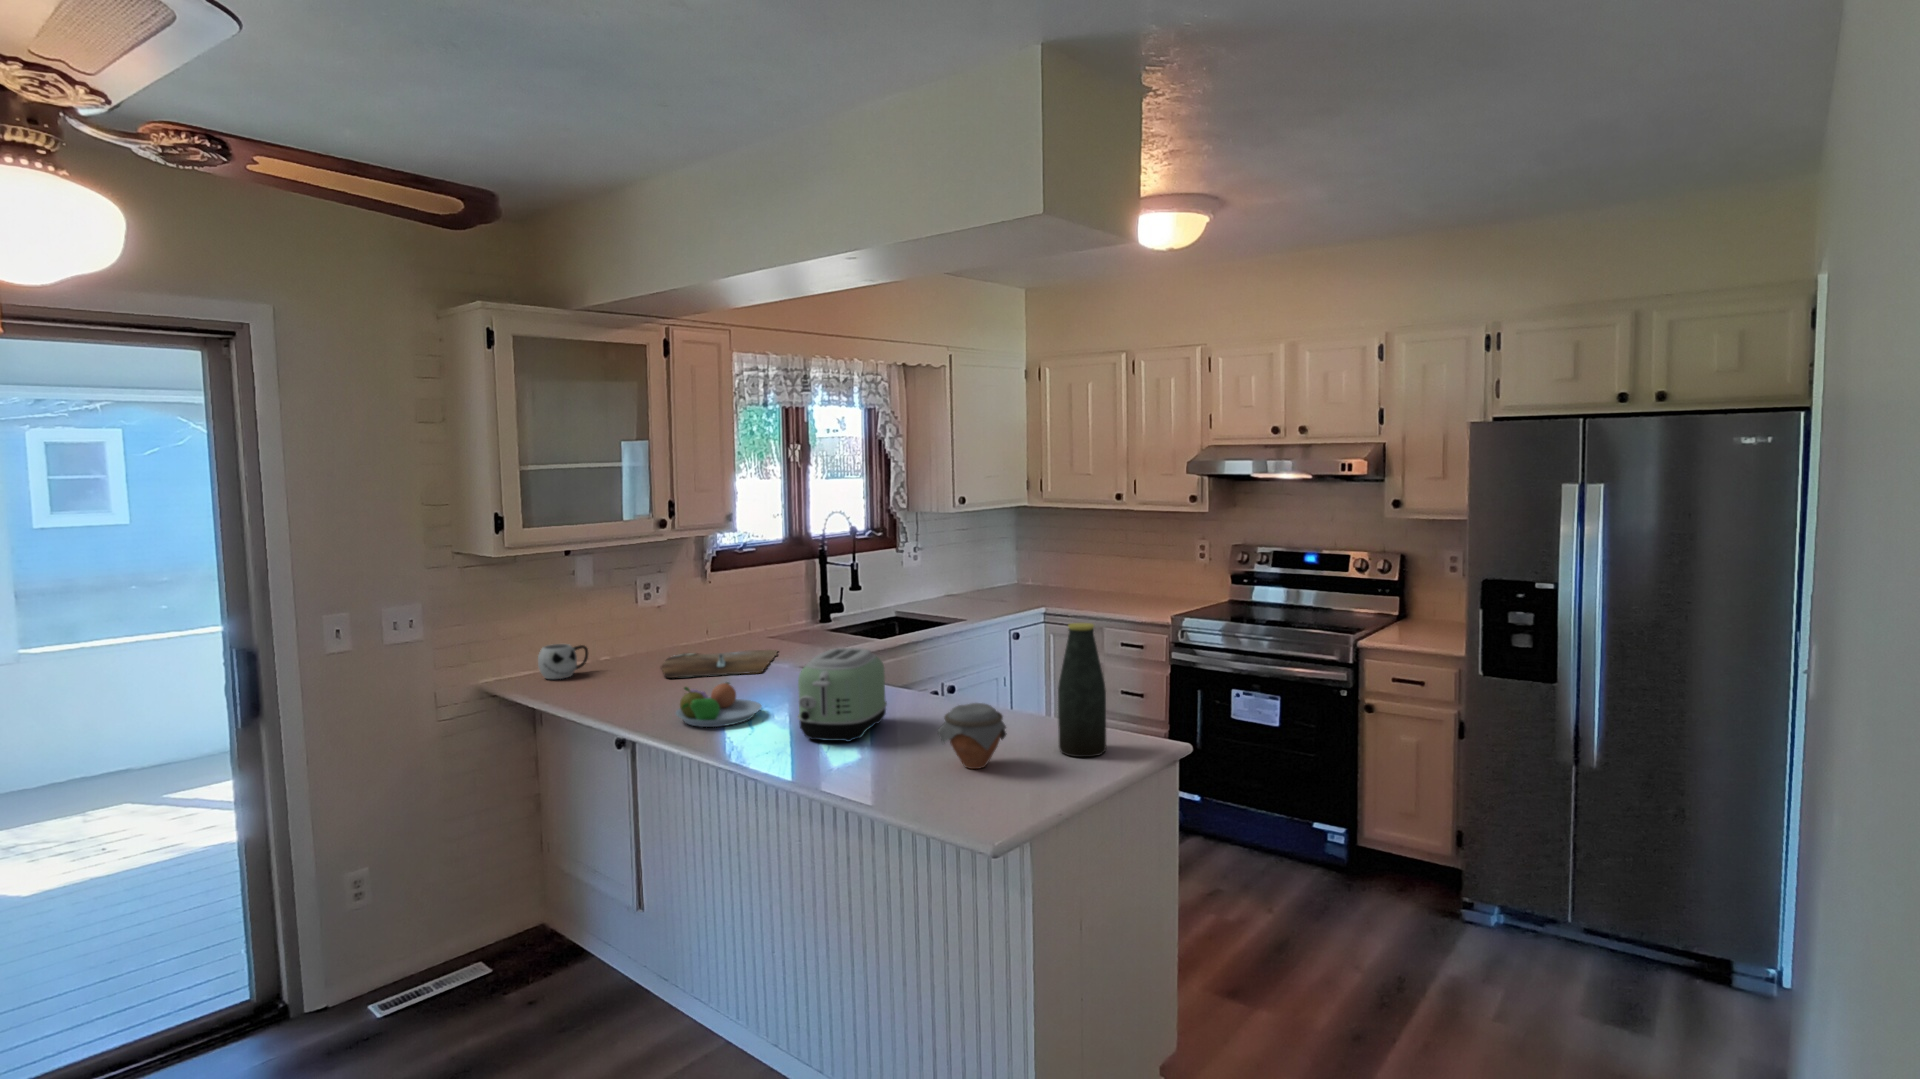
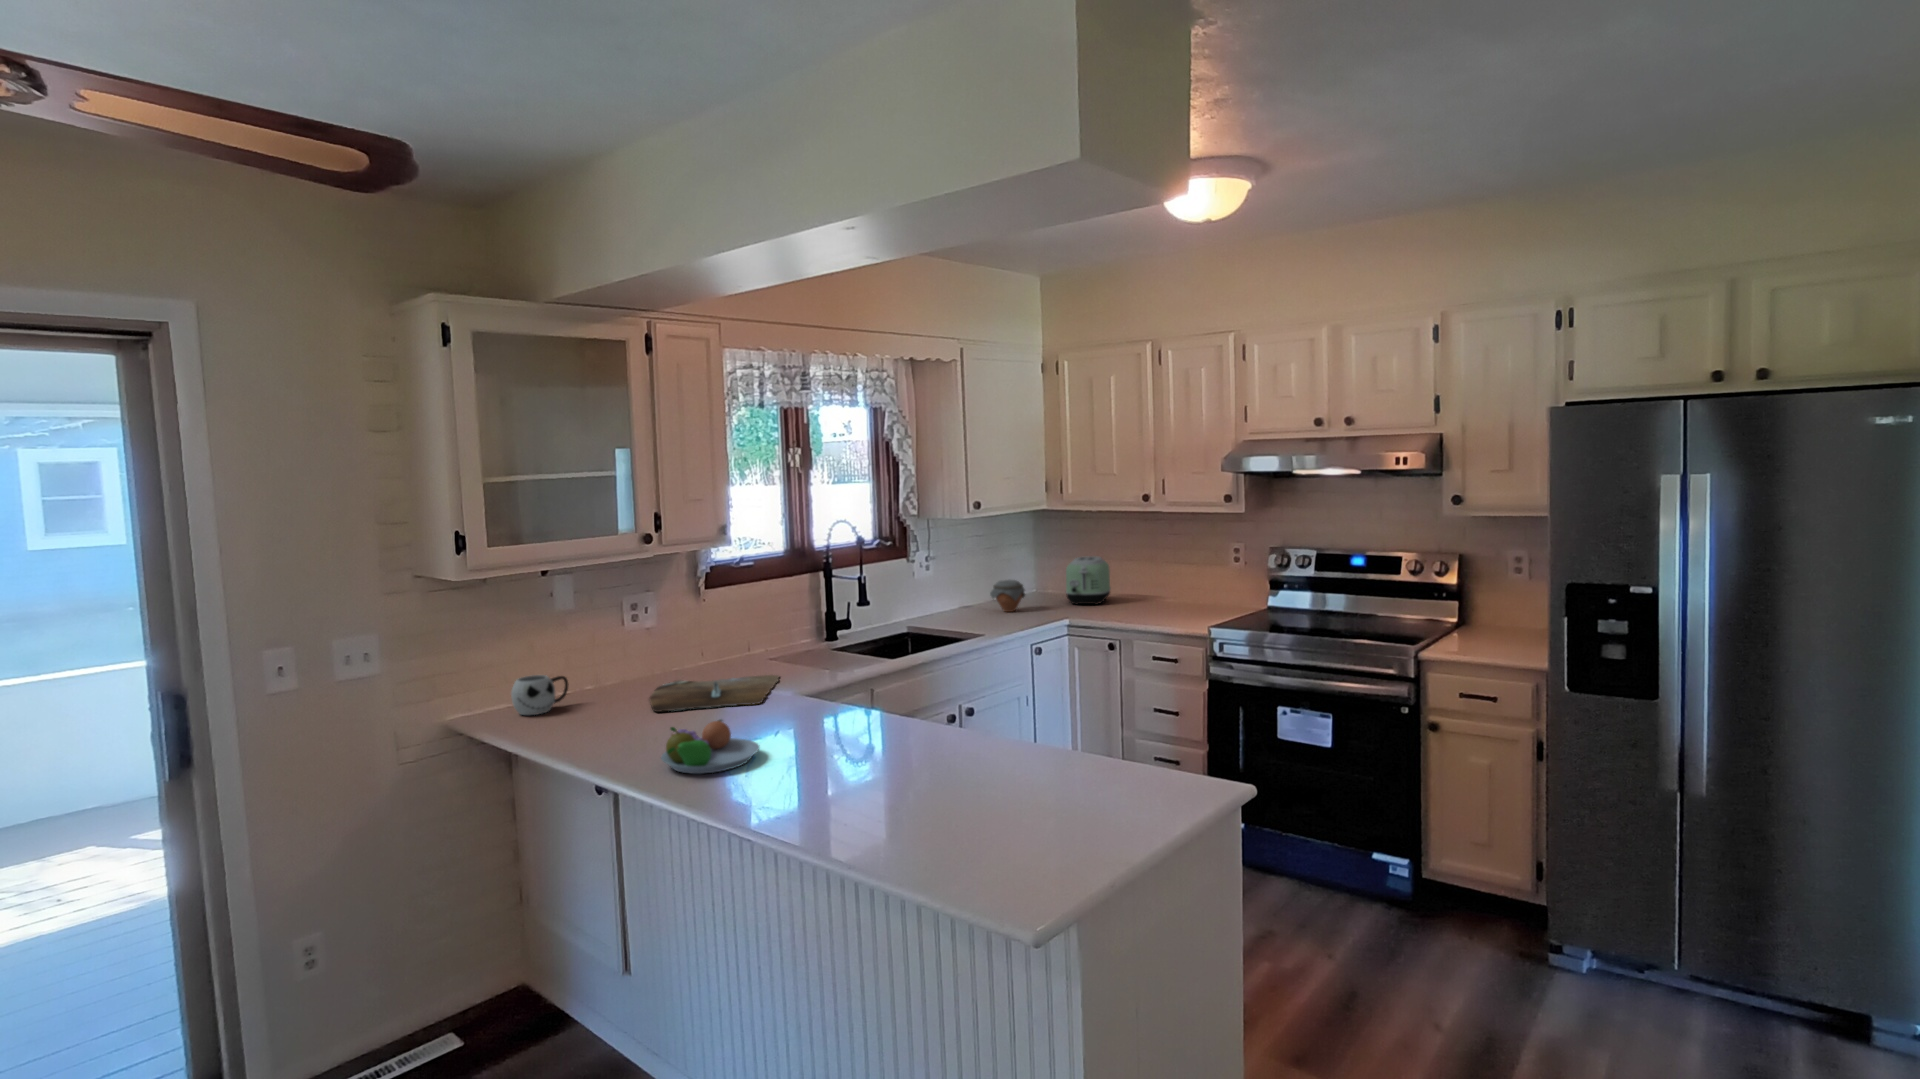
bottle: present [1058,623,1106,757] -> none [1103,649,1162,808]
toaster: present [798,648,887,742] -> present [1066,556,1111,605]
jar: present [938,703,1007,769] -> present [990,580,1025,612]

